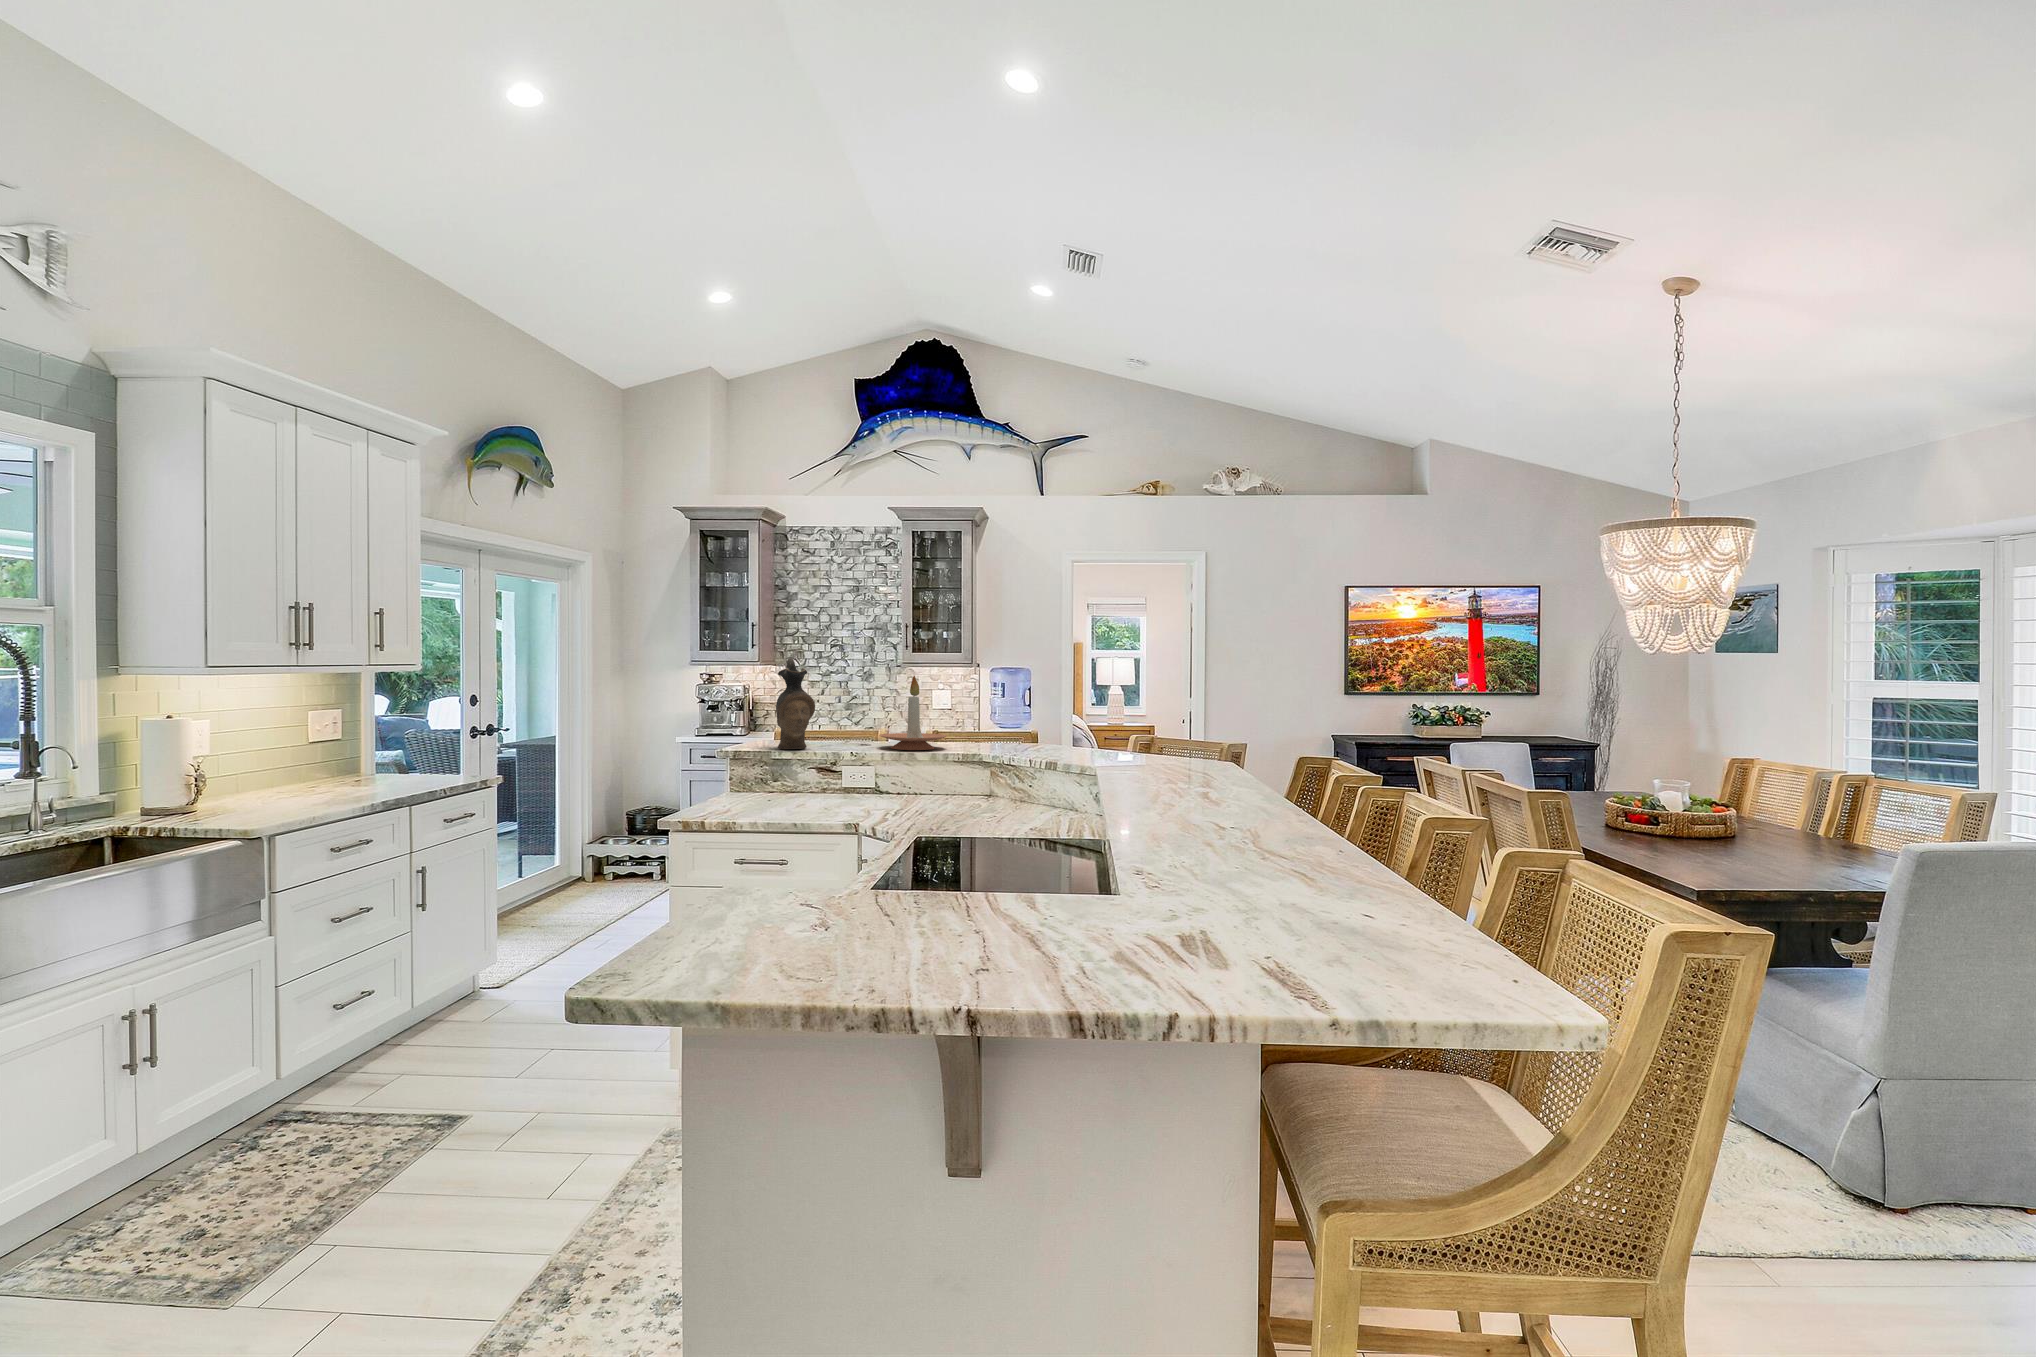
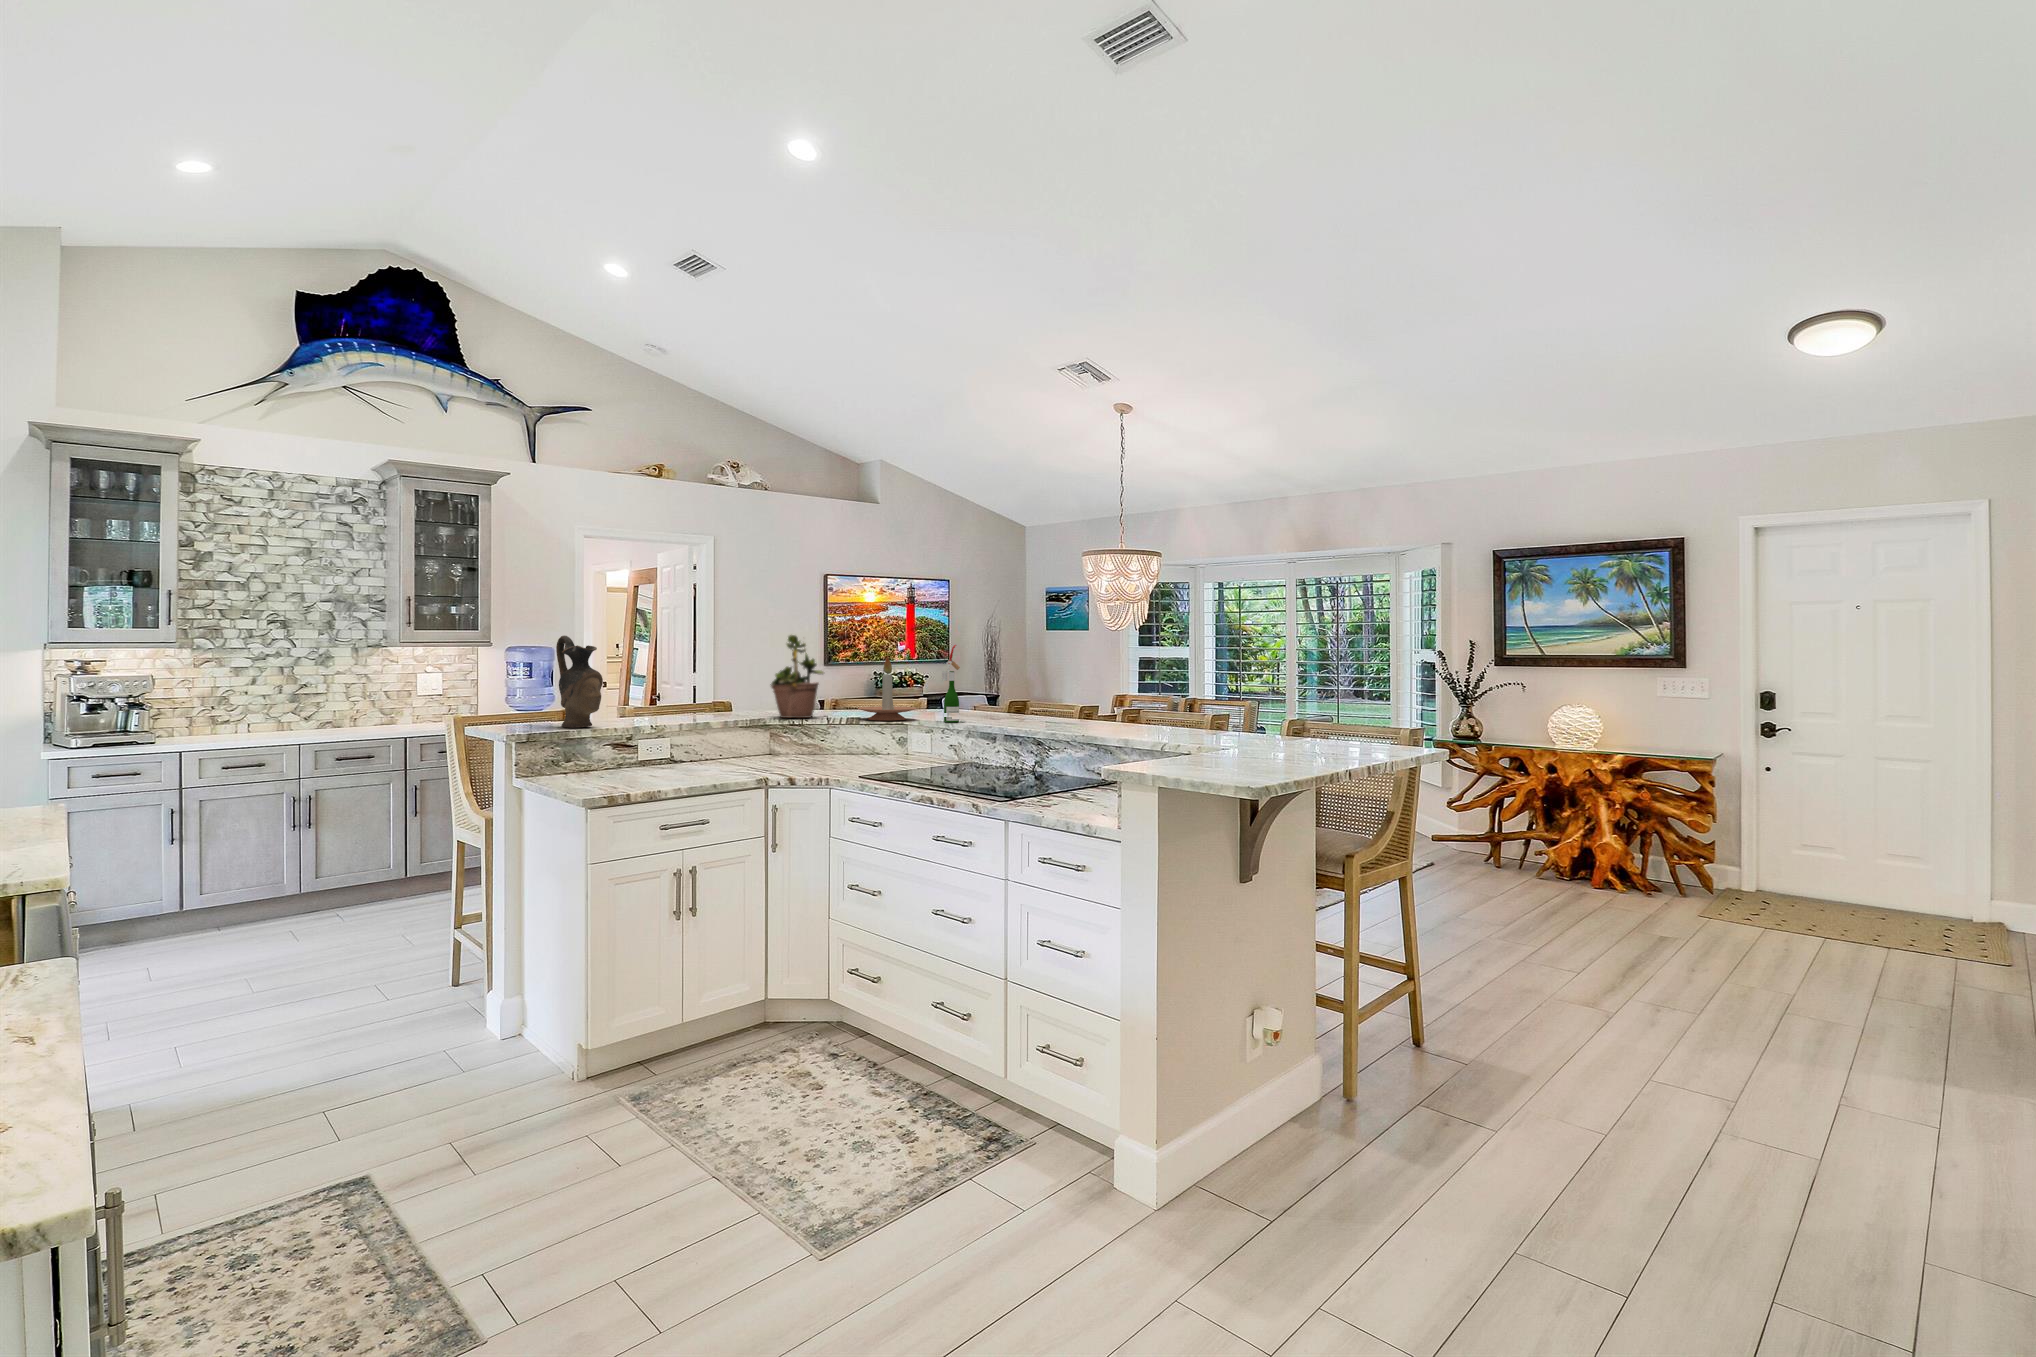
potted plant: none [1015,649,1088,754] -> present [770,635,824,718]
wine bottle: none [1184,670,1215,774] -> present [942,645,965,722]
candle holder: present [880,676,946,750] -> present [858,656,916,720]

